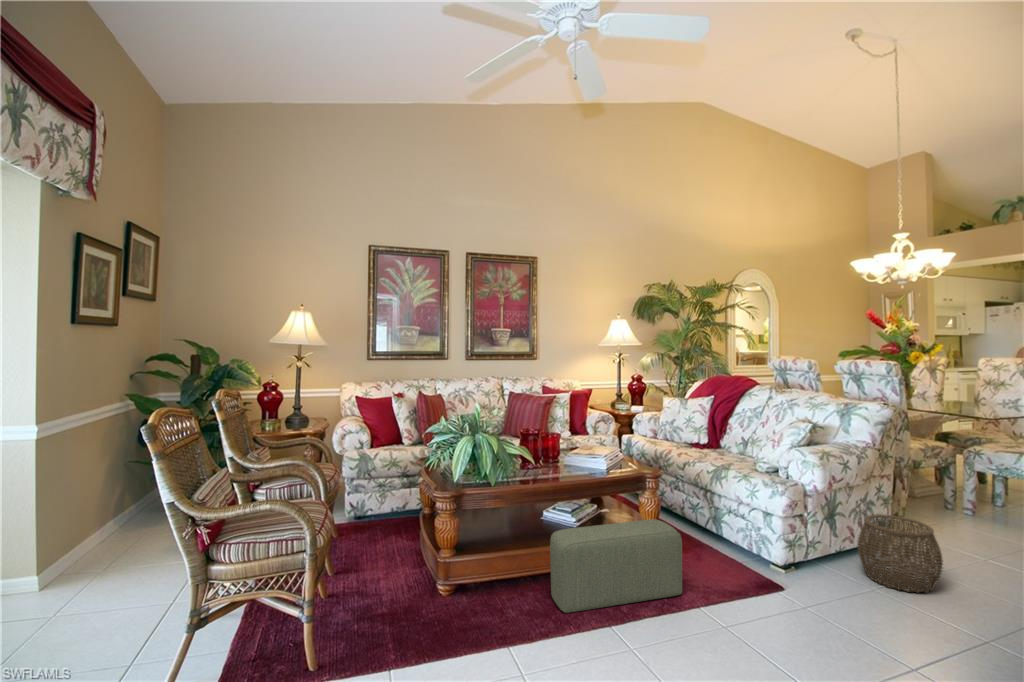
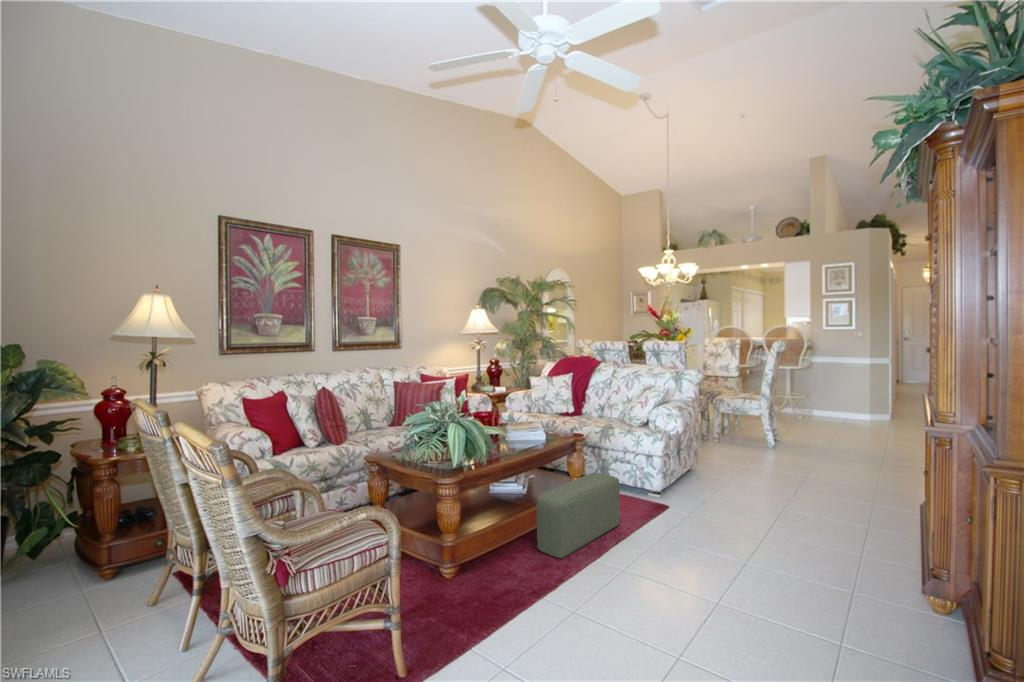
woven basket: present [858,514,943,593] -> none [690,445,738,491]

